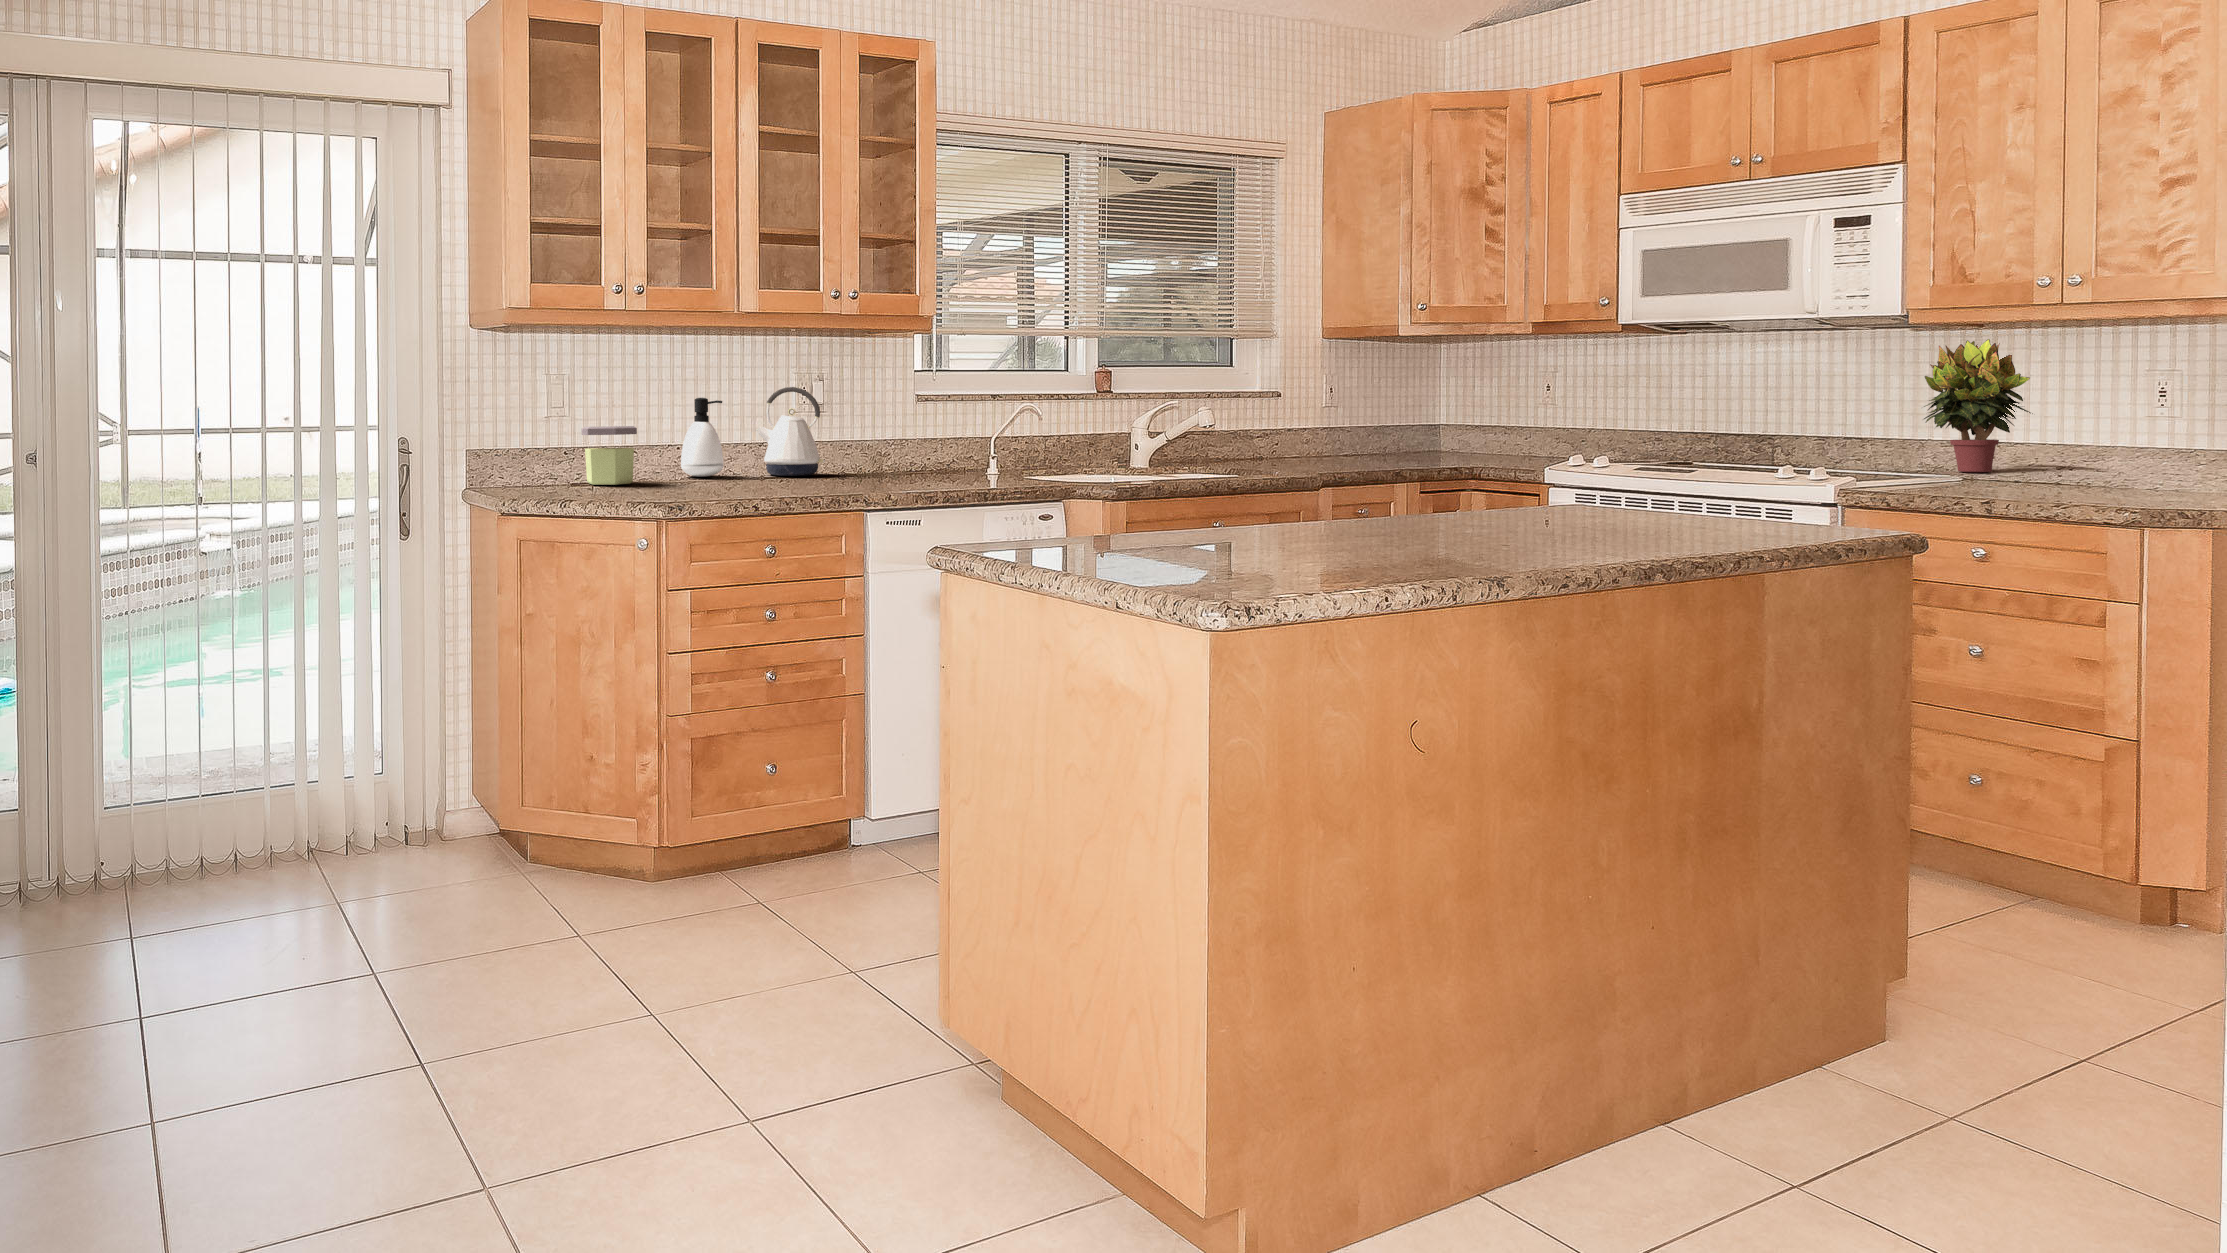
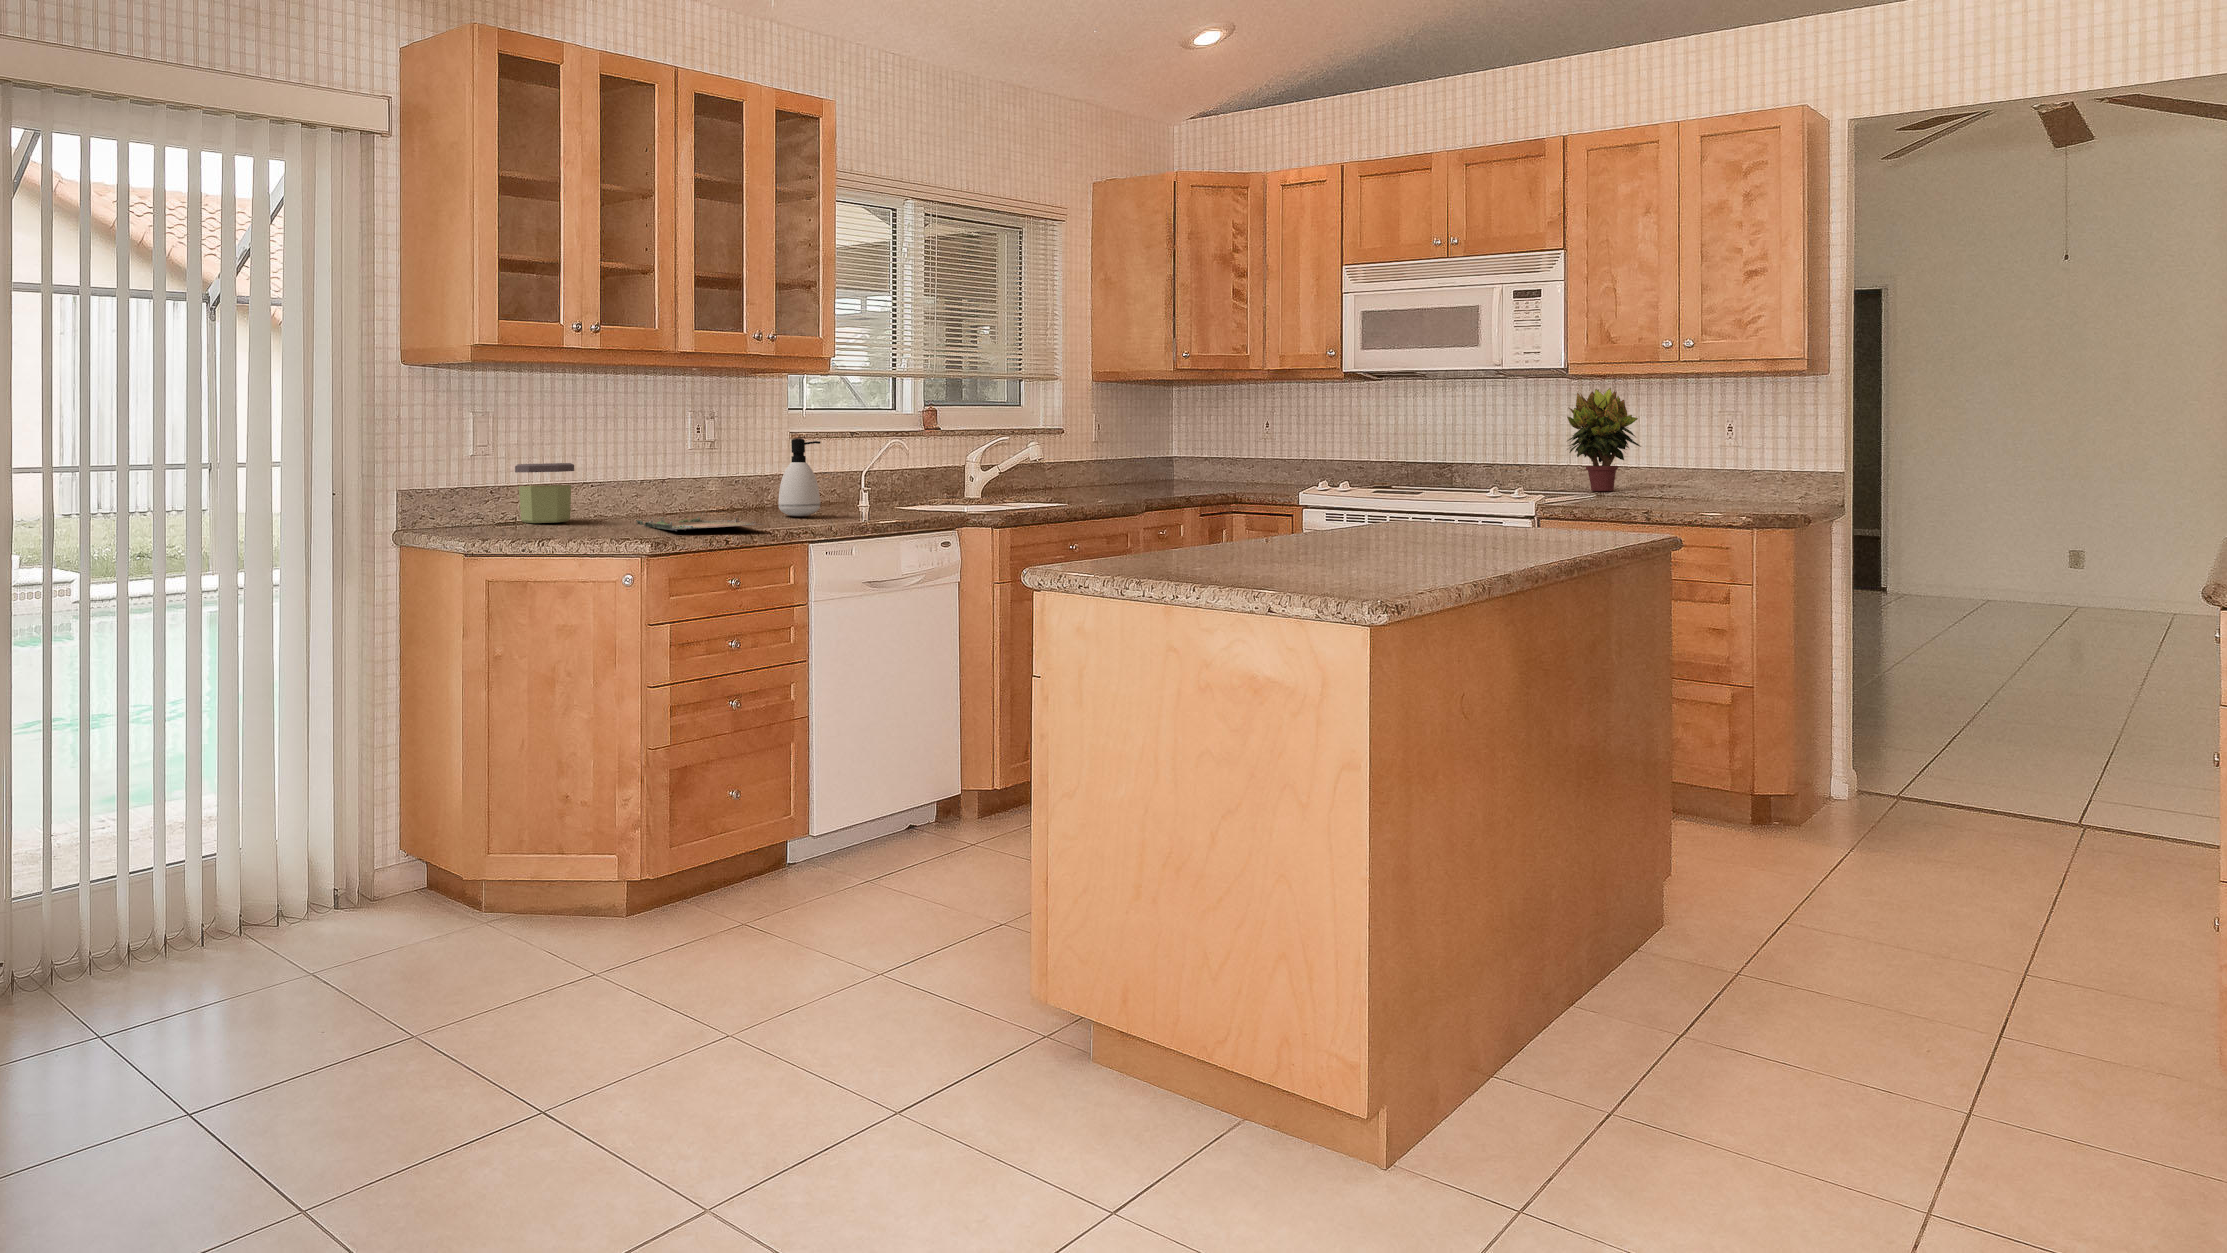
kettle: present [756,387,825,476] -> none [660,424,729,511]
soap dispenser: present [681,398,723,477] -> present [778,438,821,516]
tray: none [697,474,804,496] -> present [636,512,763,531]

